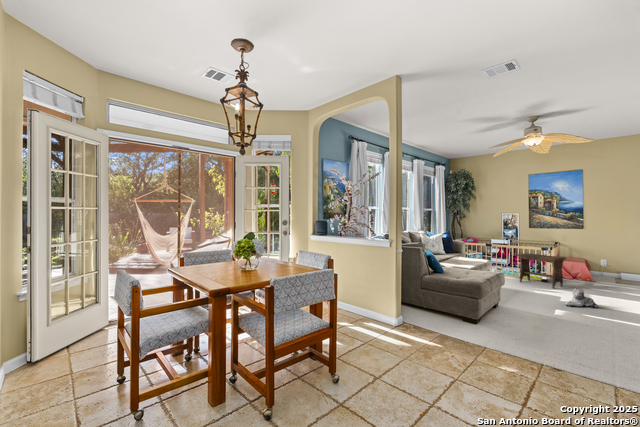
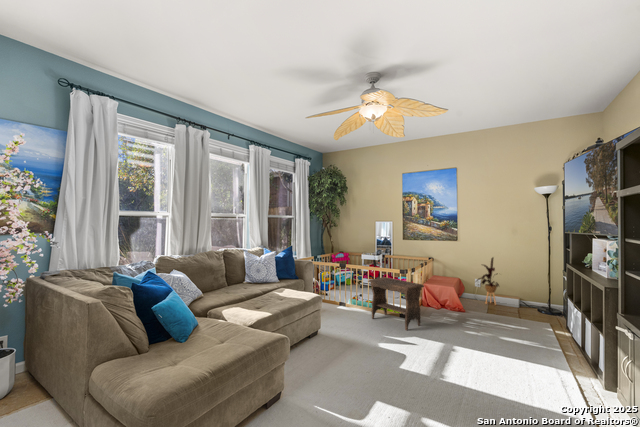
house plant: none [602,241,629,279] -> present [477,258,499,305]
plush toy: present [565,288,598,308] -> none [397,344,444,377]

